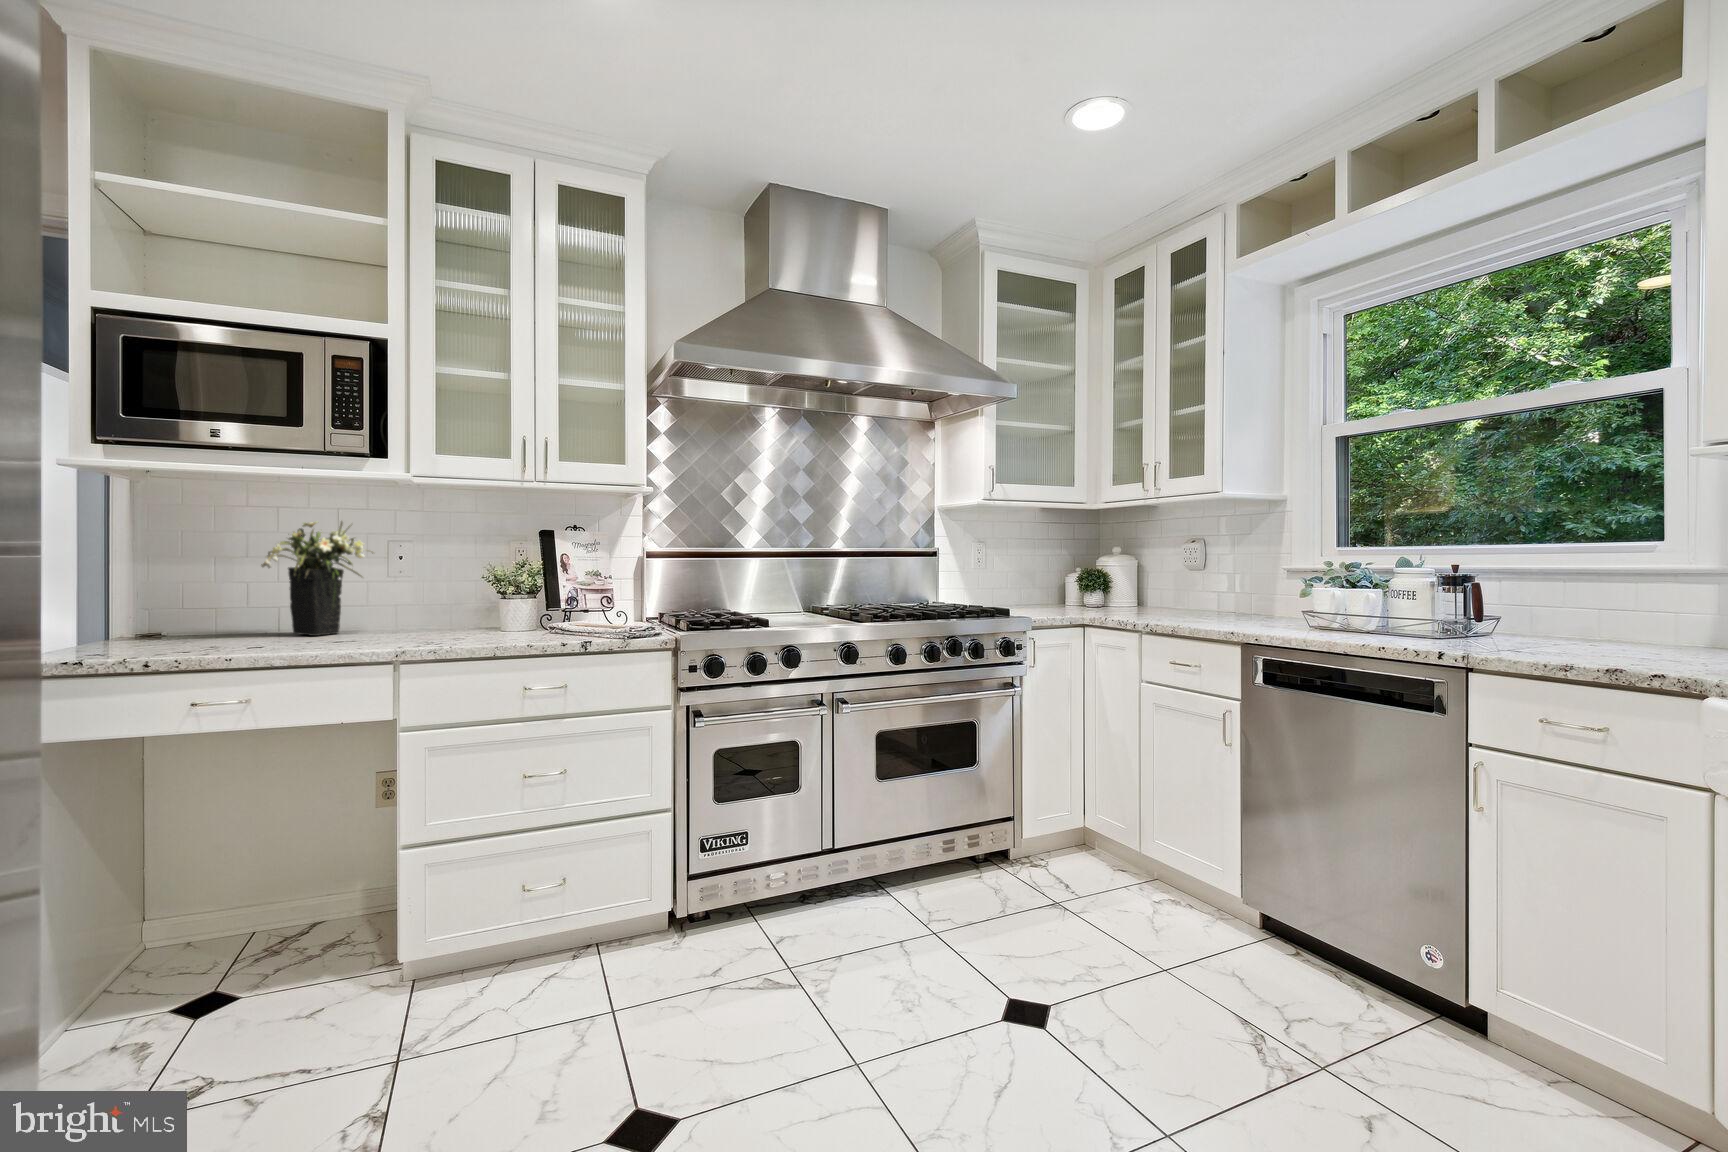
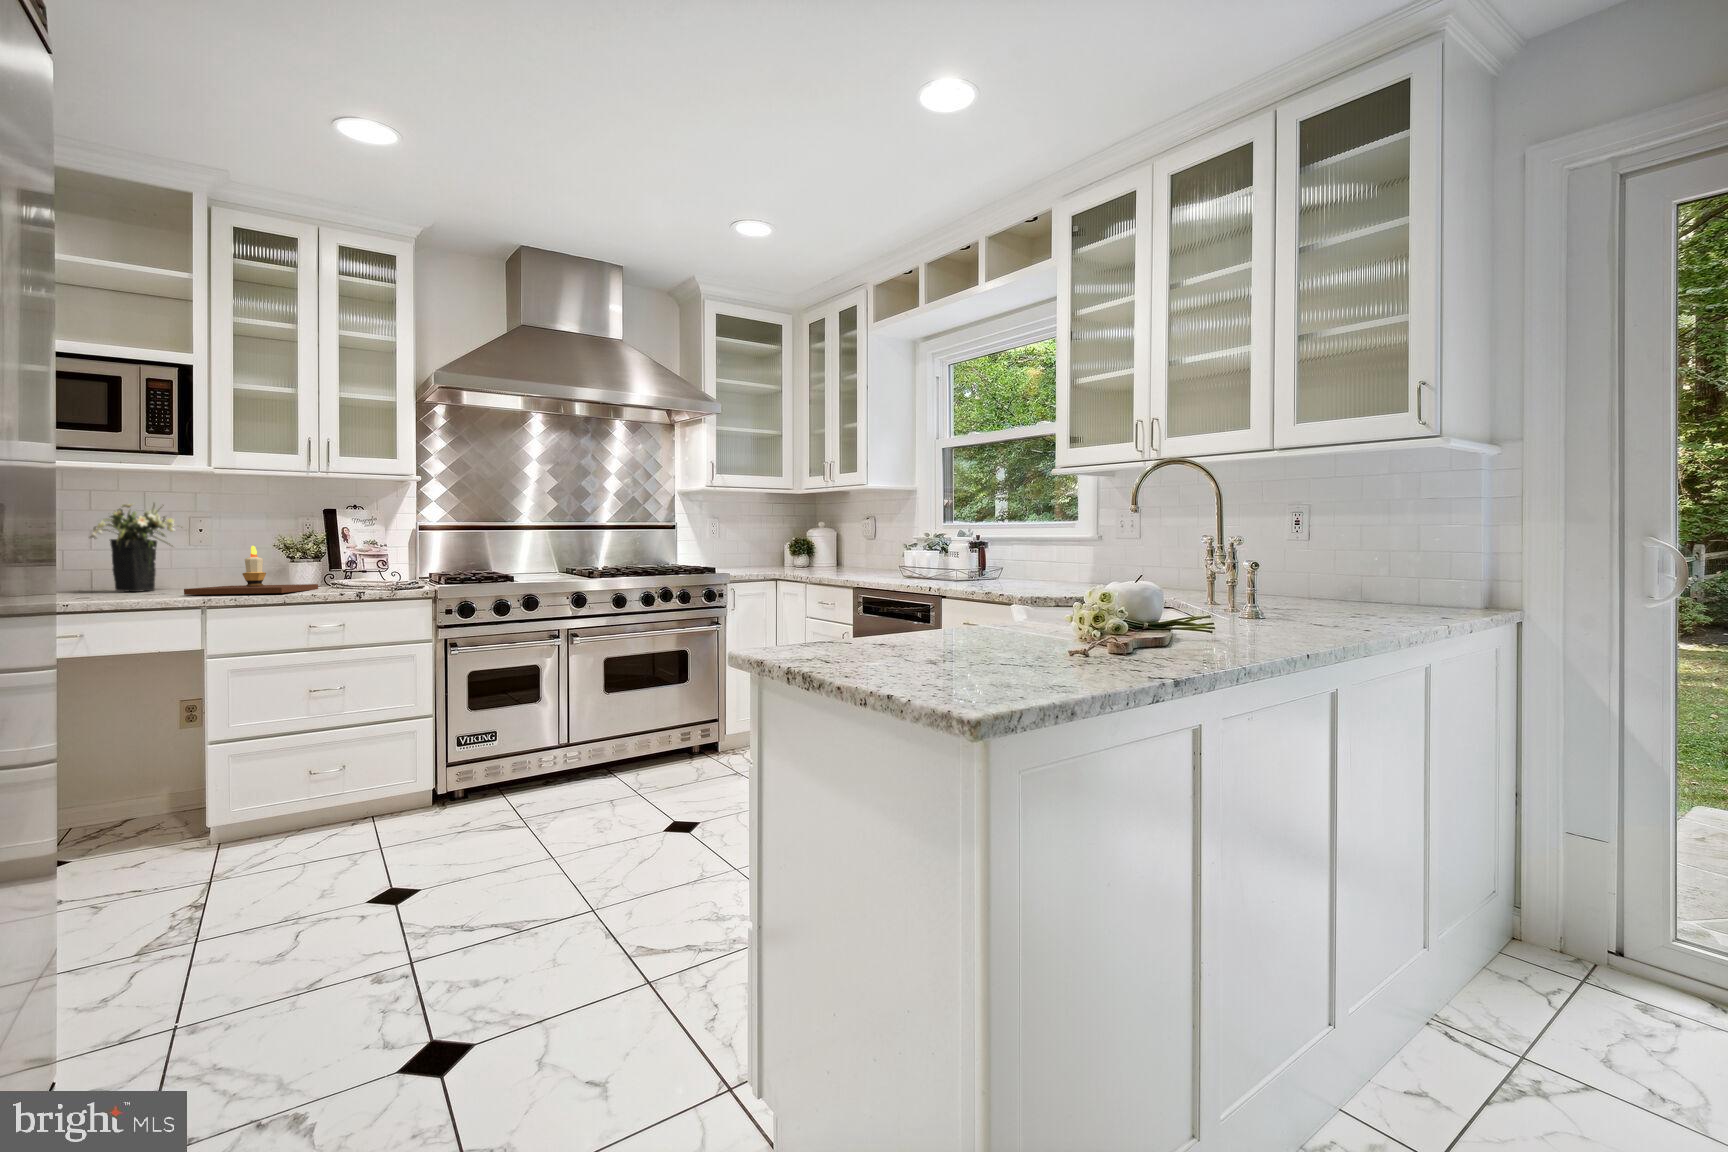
candle: none [370,578,532,645] -> present [184,546,318,595]

